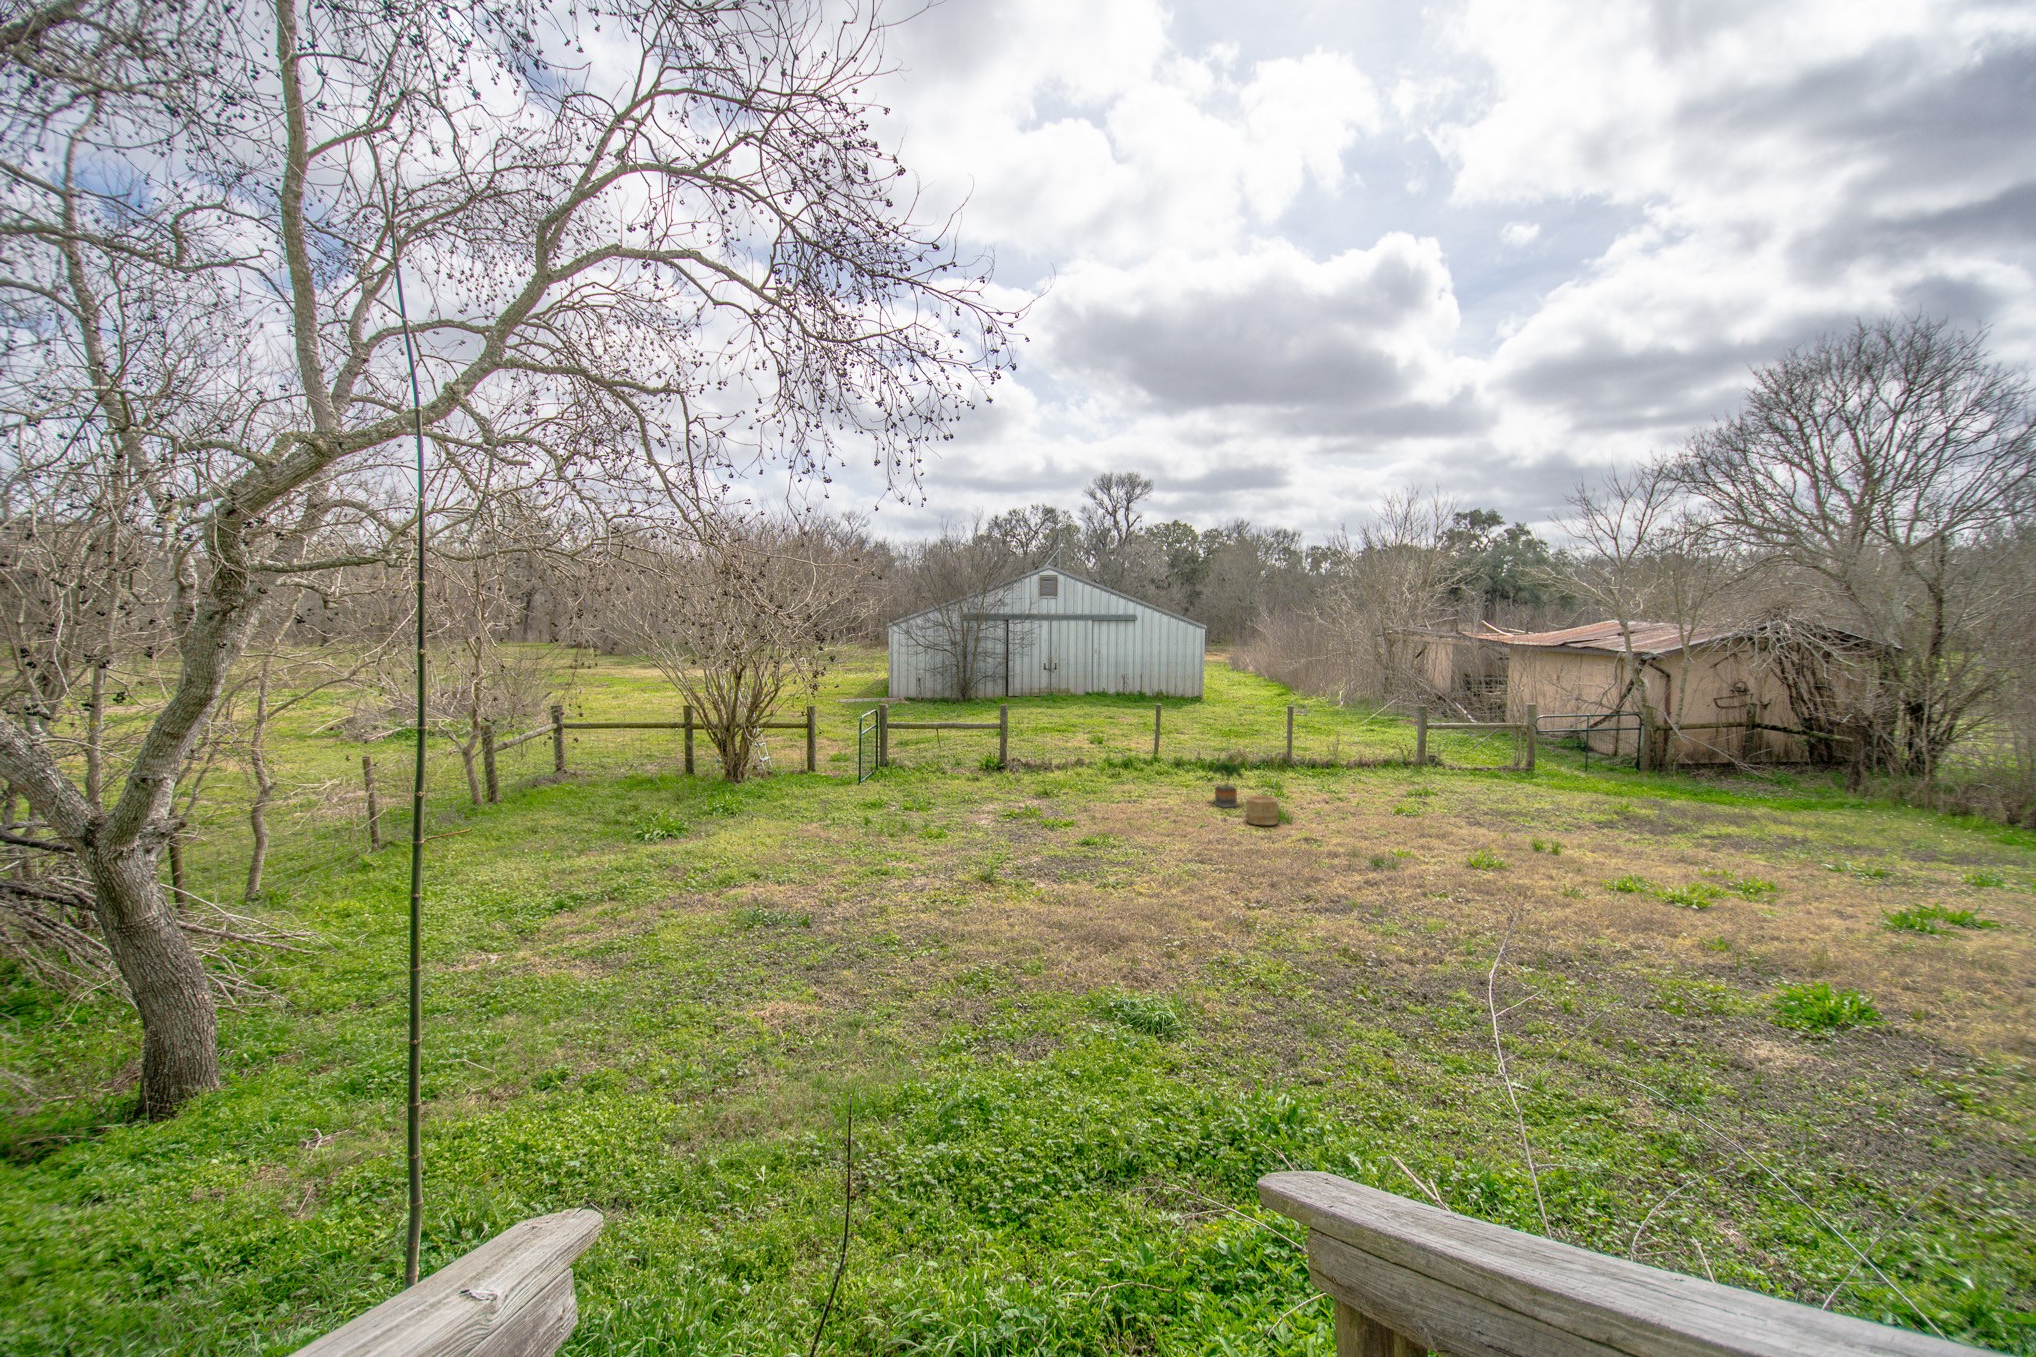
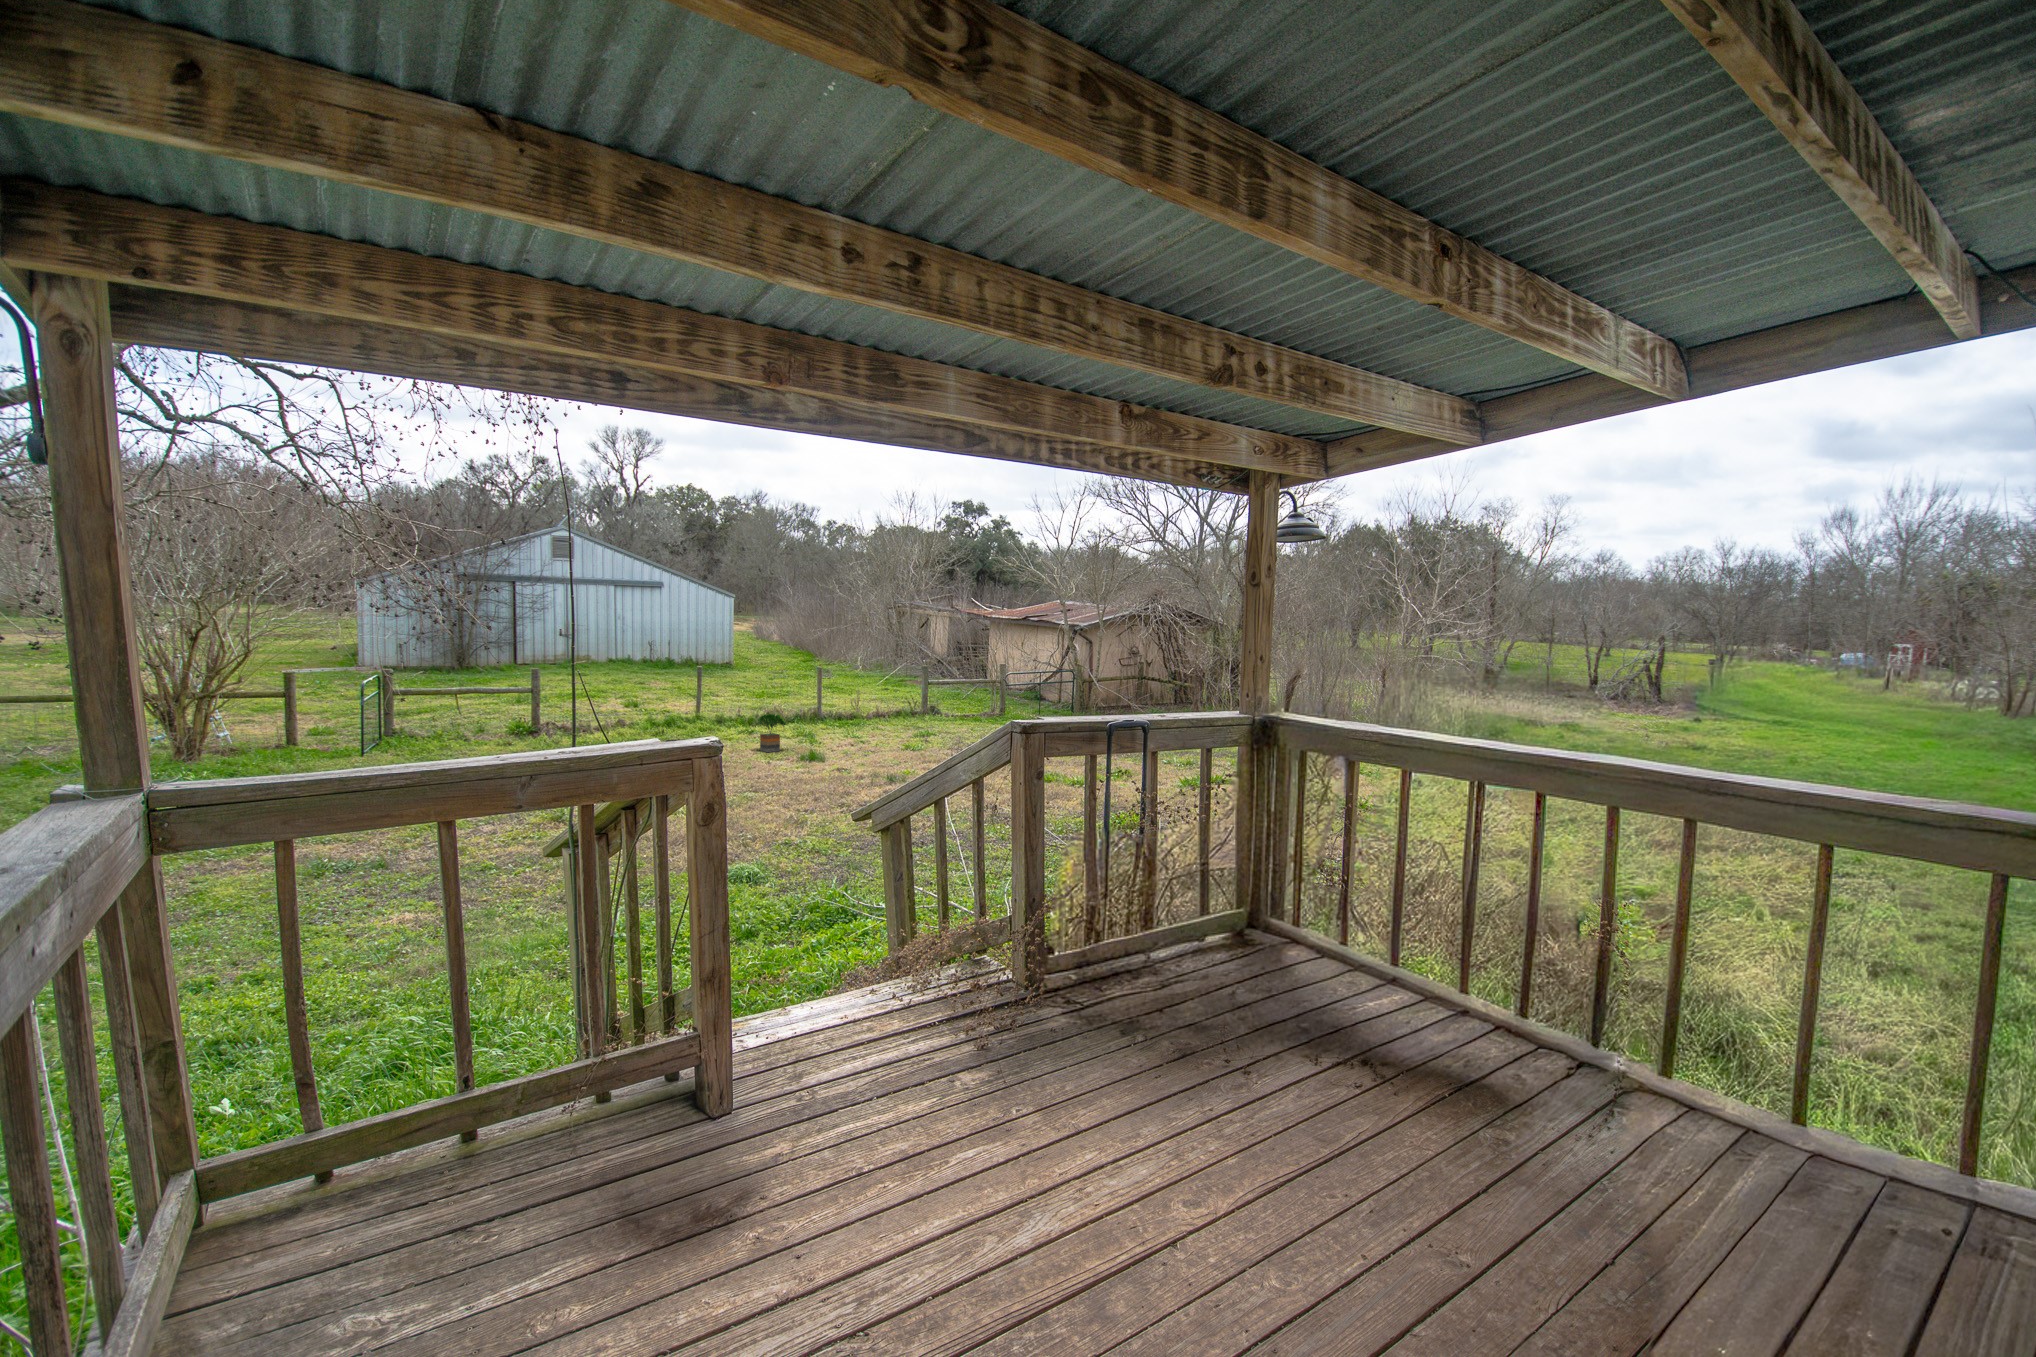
wooden bucket: present [1246,795,1279,825] -> none [788,737,817,761]

